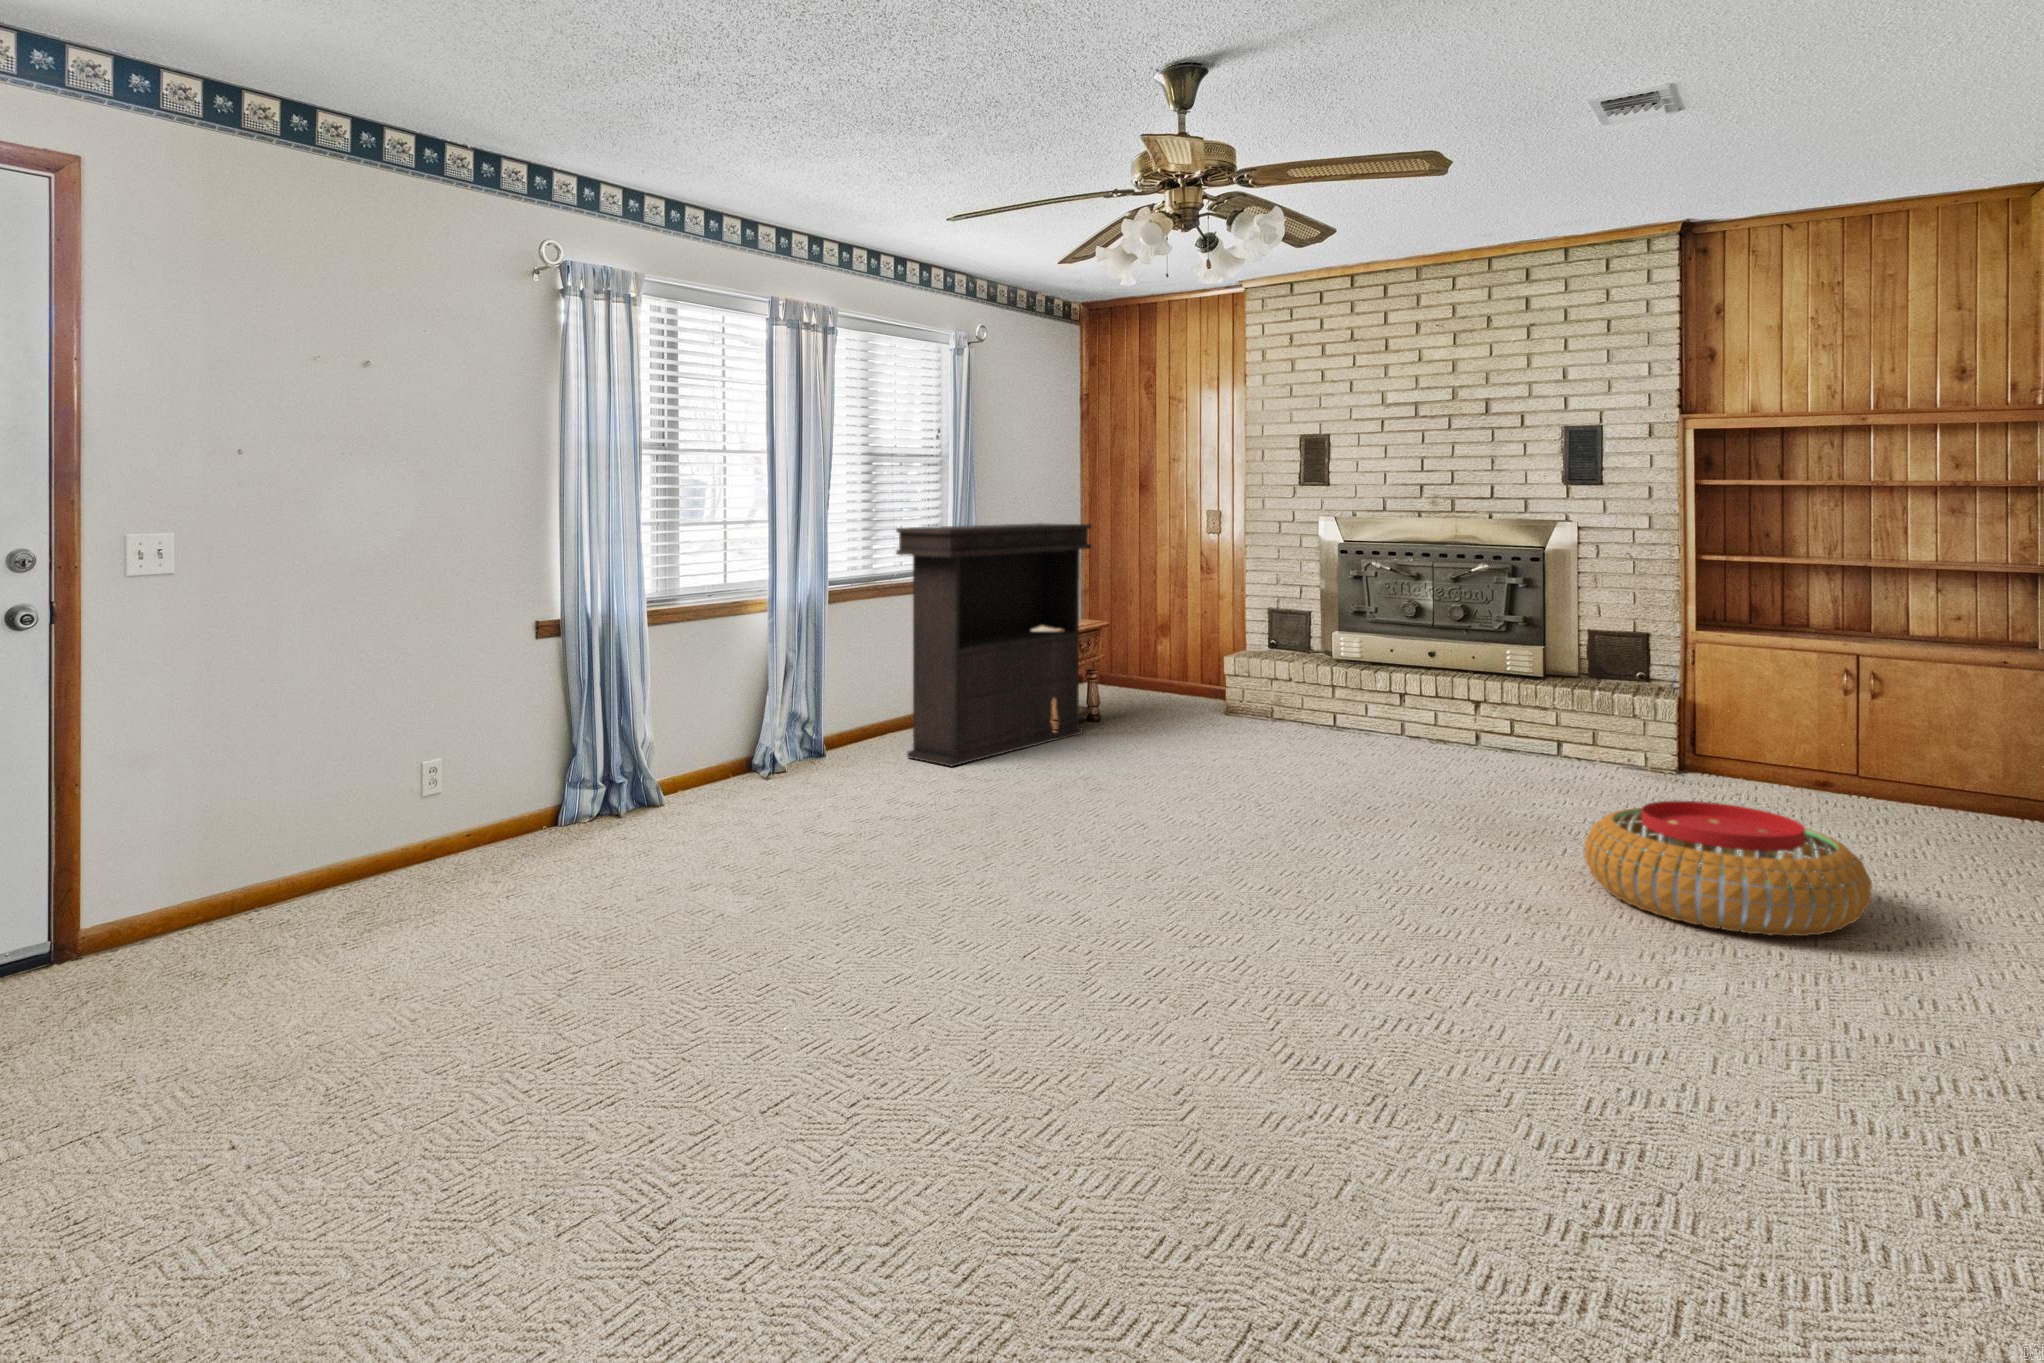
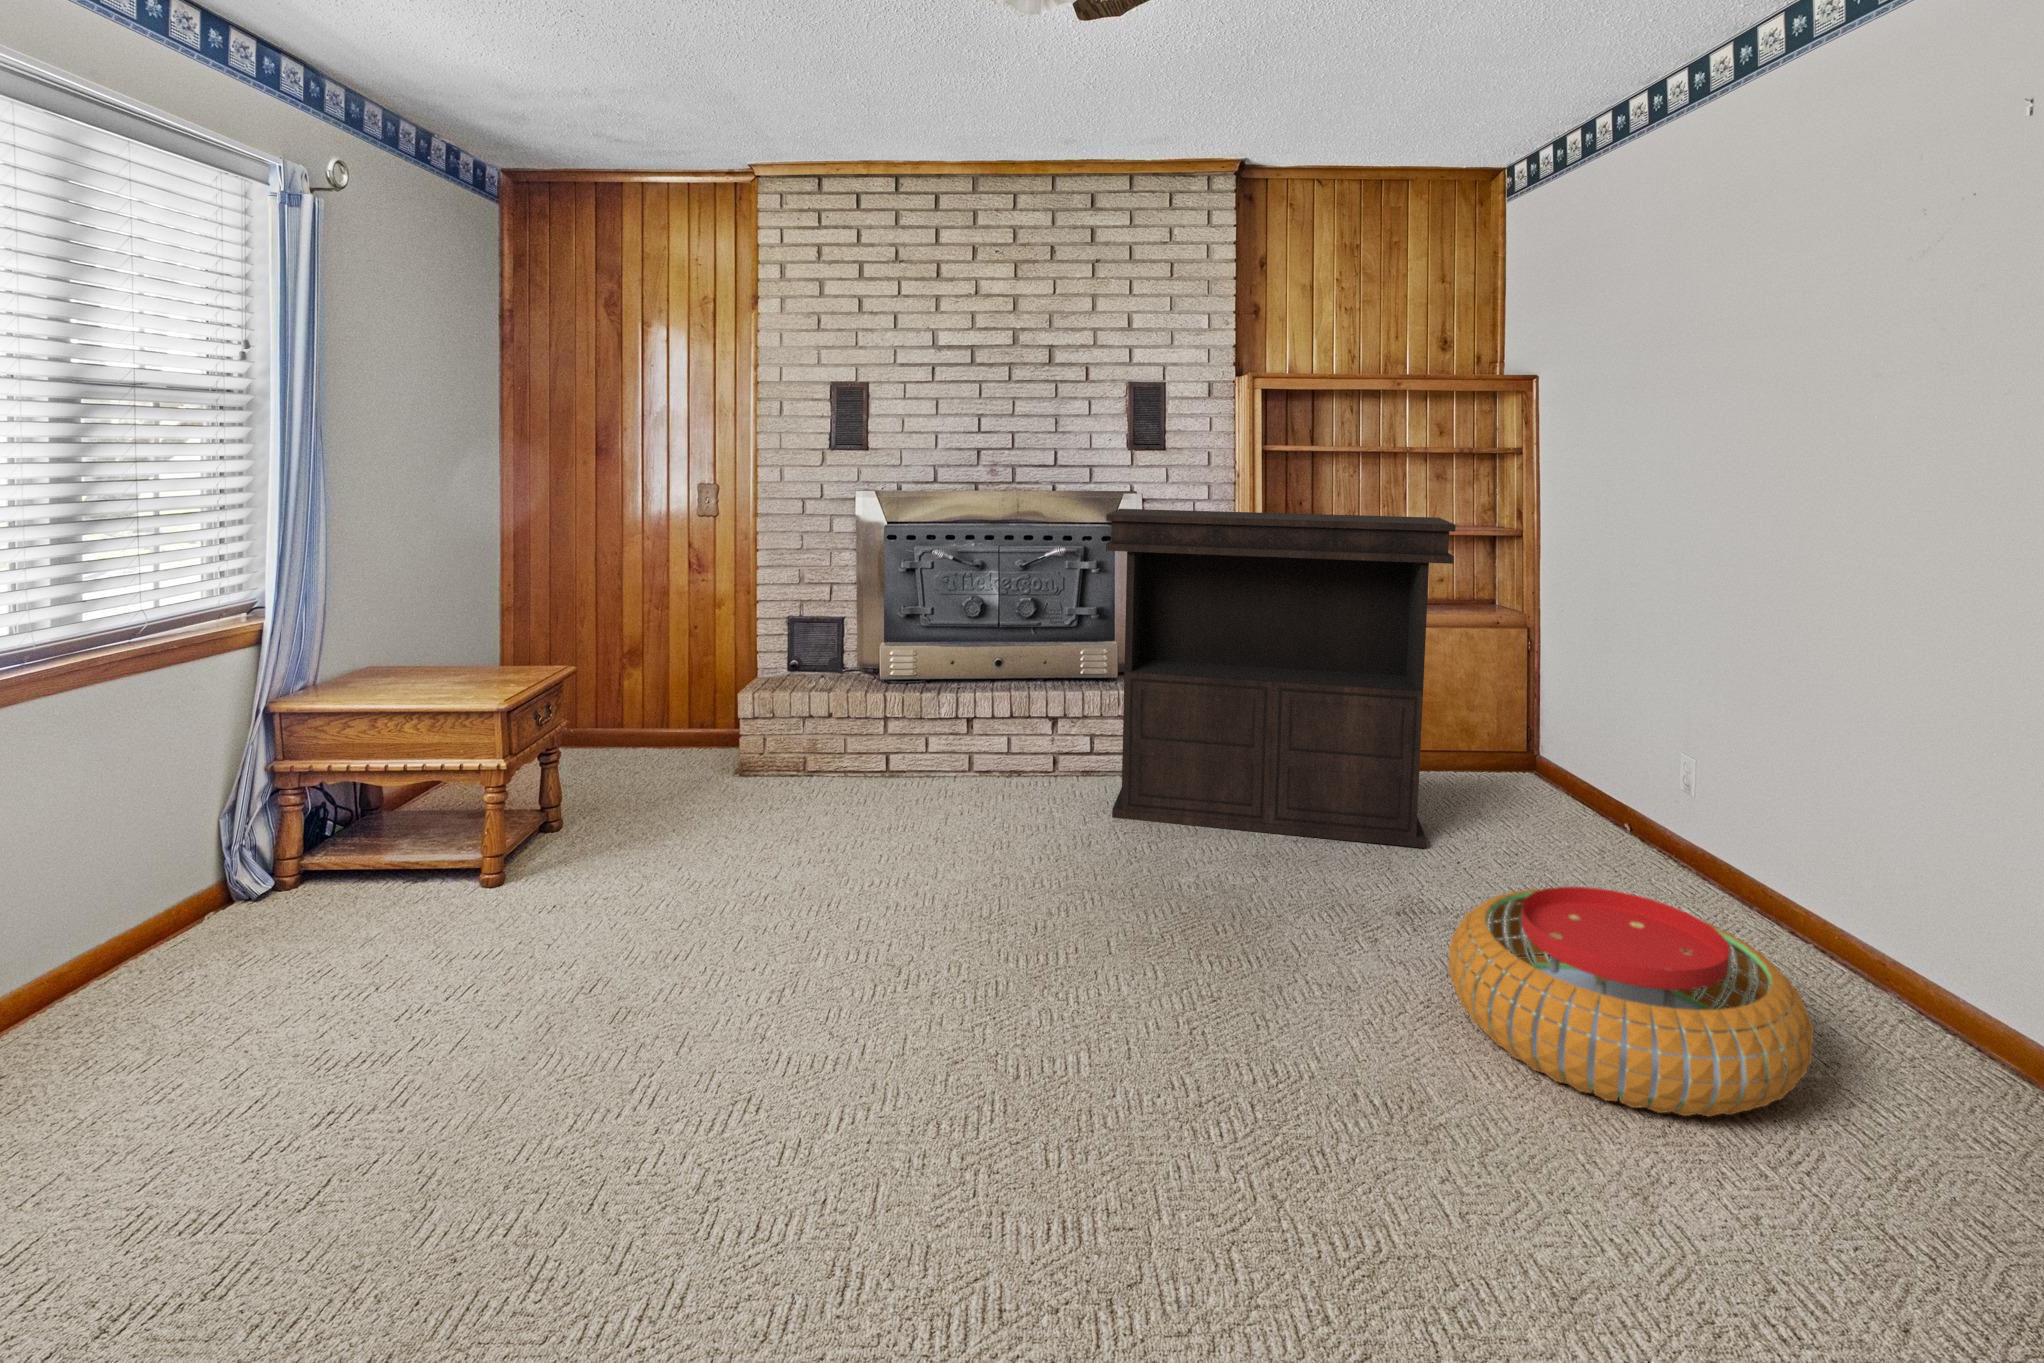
console table: present [896,523,1092,766] -> present [1106,509,1456,848]

